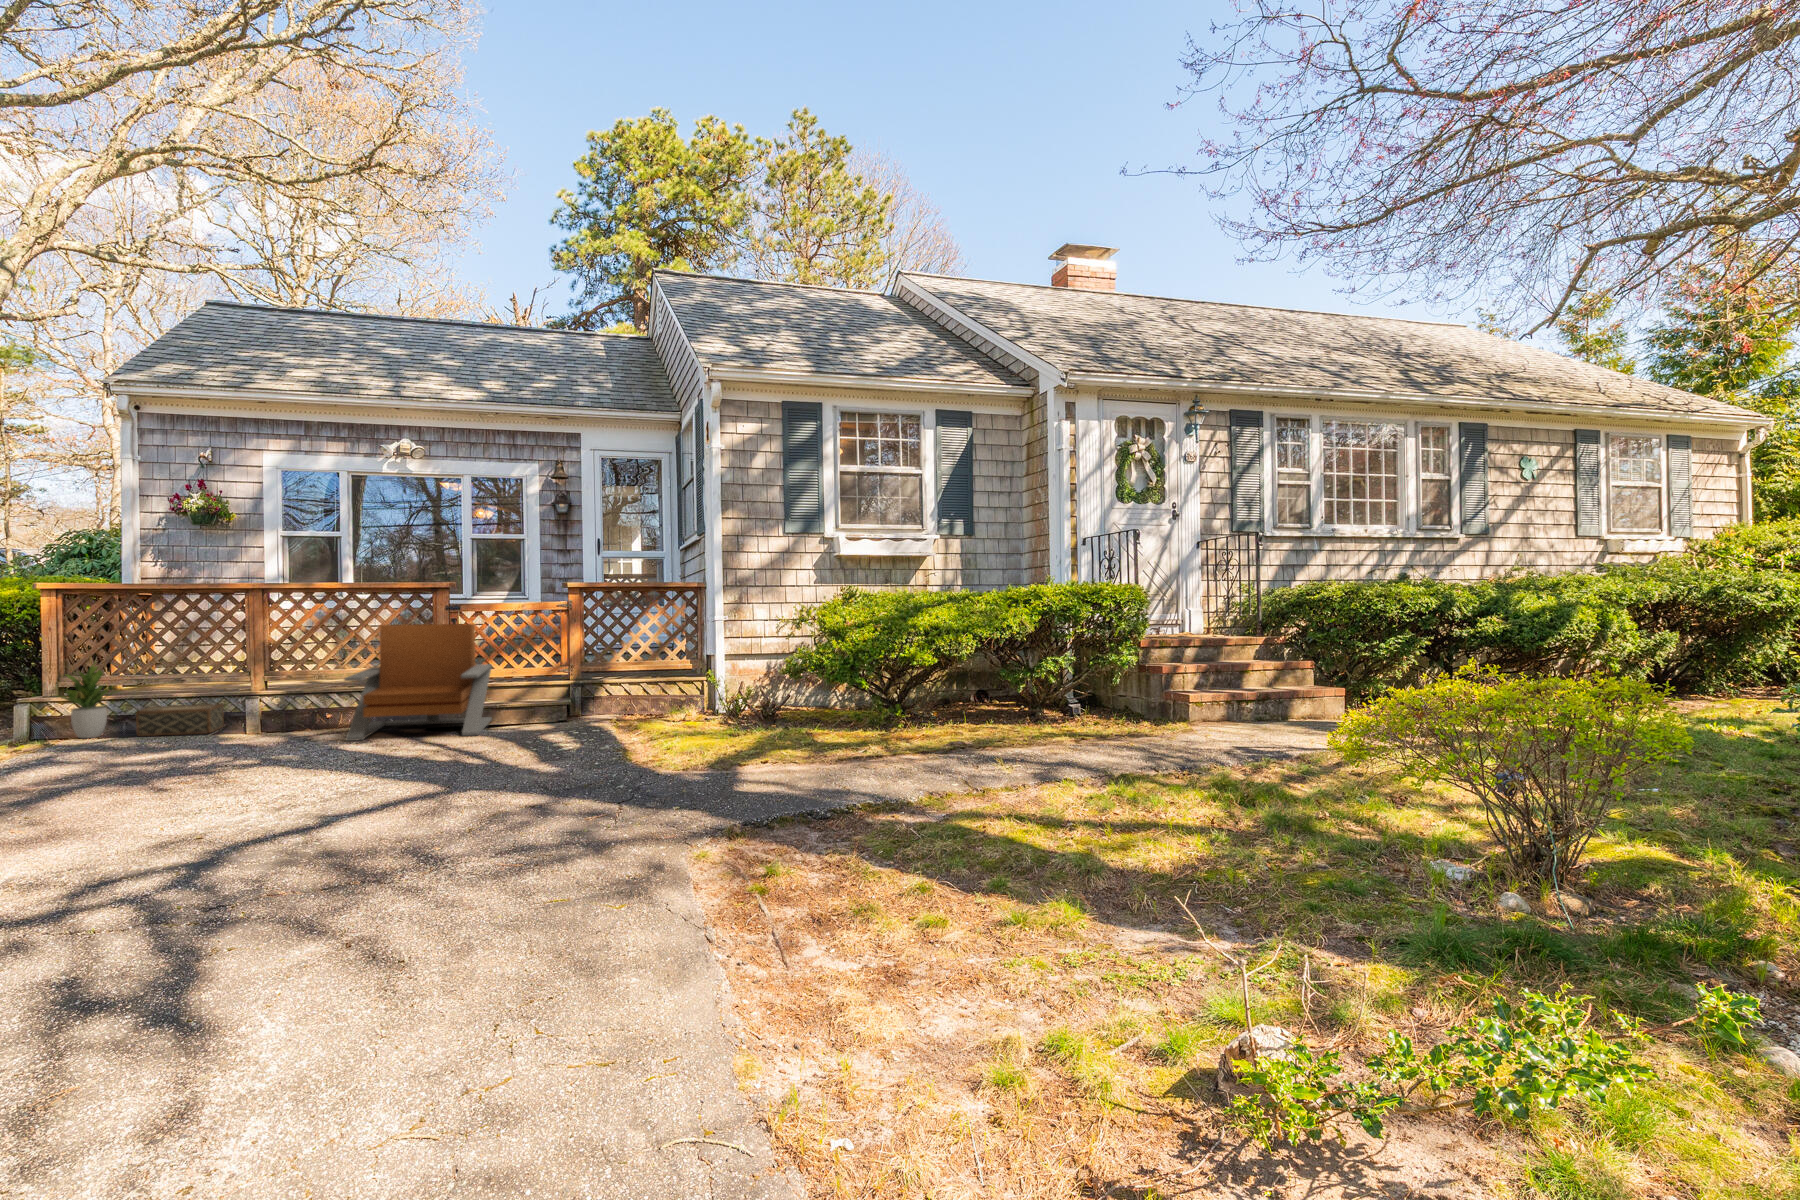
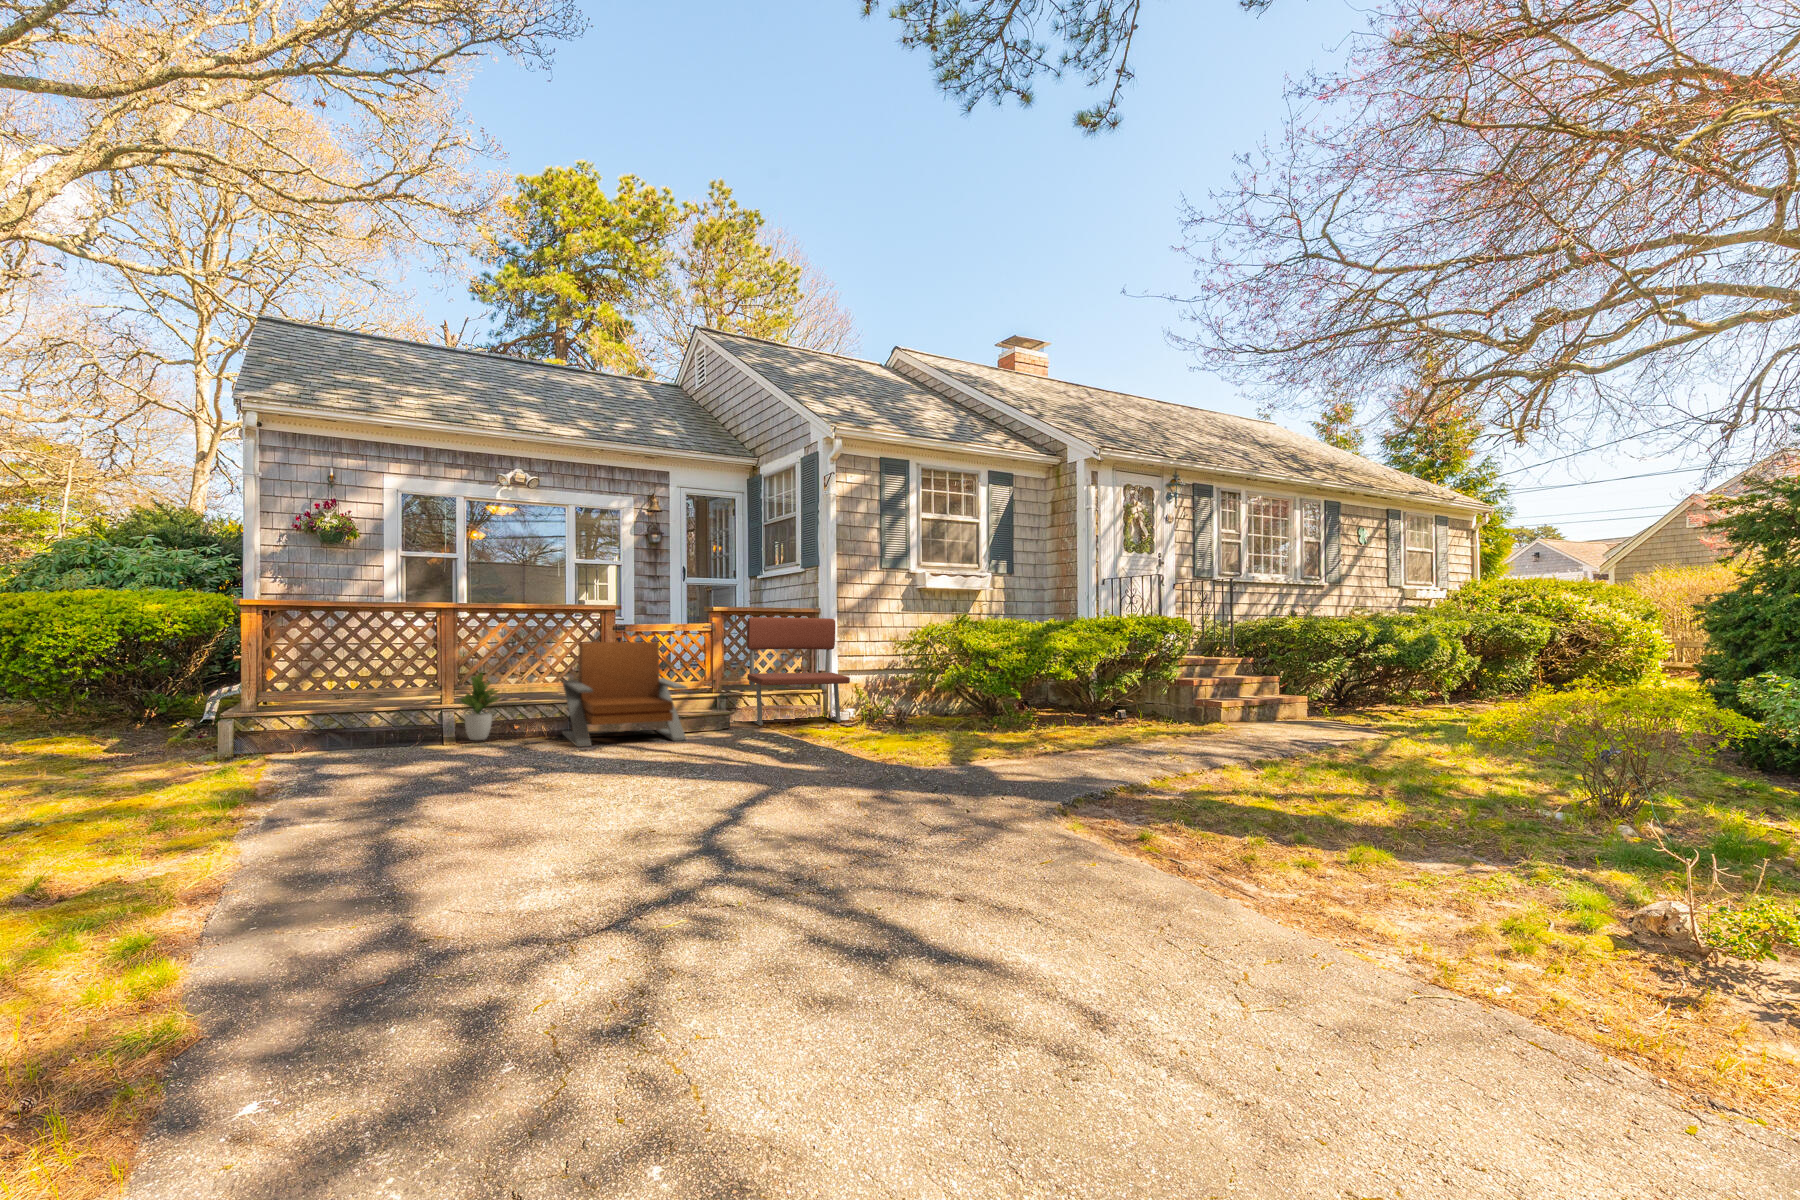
bench: none [593,594,708,719] -> present [747,617,850,726]
potted plant: present [56,661,113,738] -> present [460,672,499,740]
woven basket: present [136,704,224,736] -> none [354,716,424,748]

